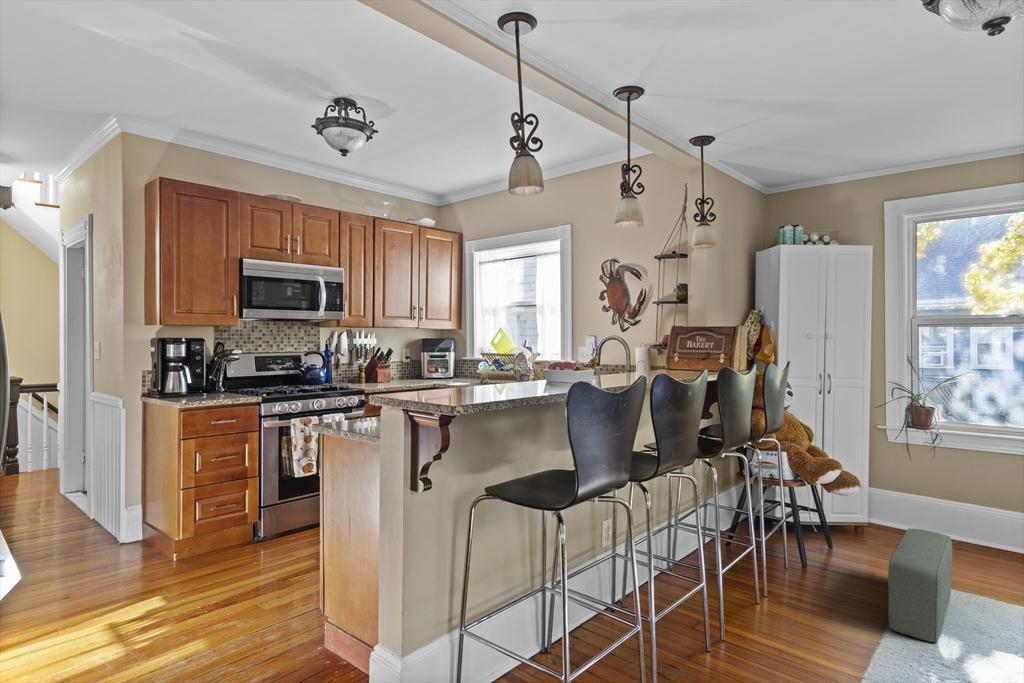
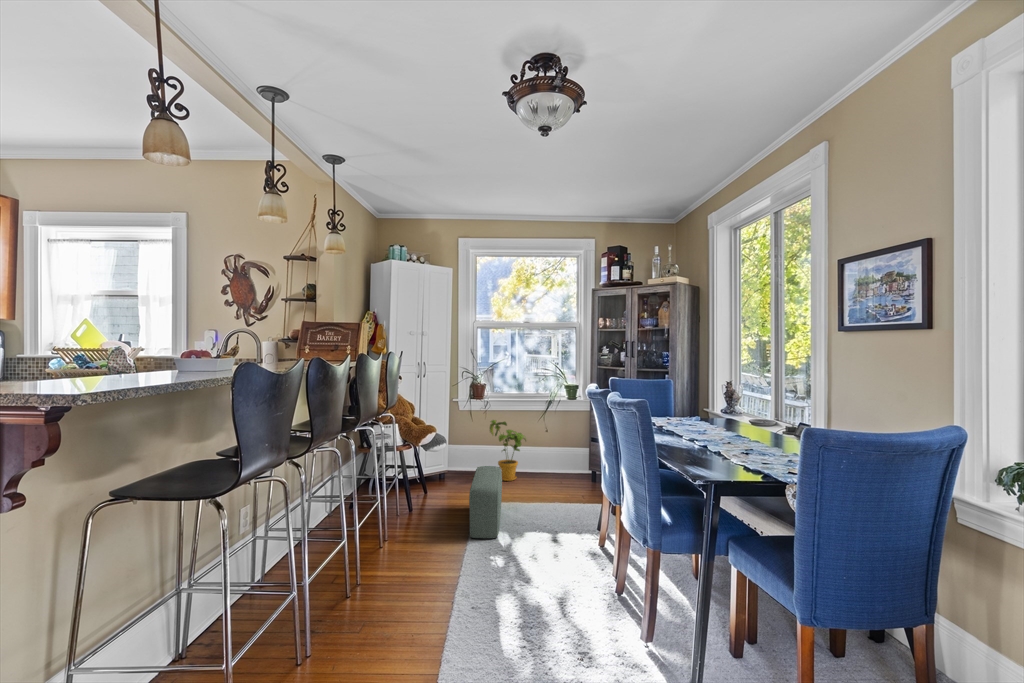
house plant: none [937,462,1009,557] -> present [490,420,526,481]

